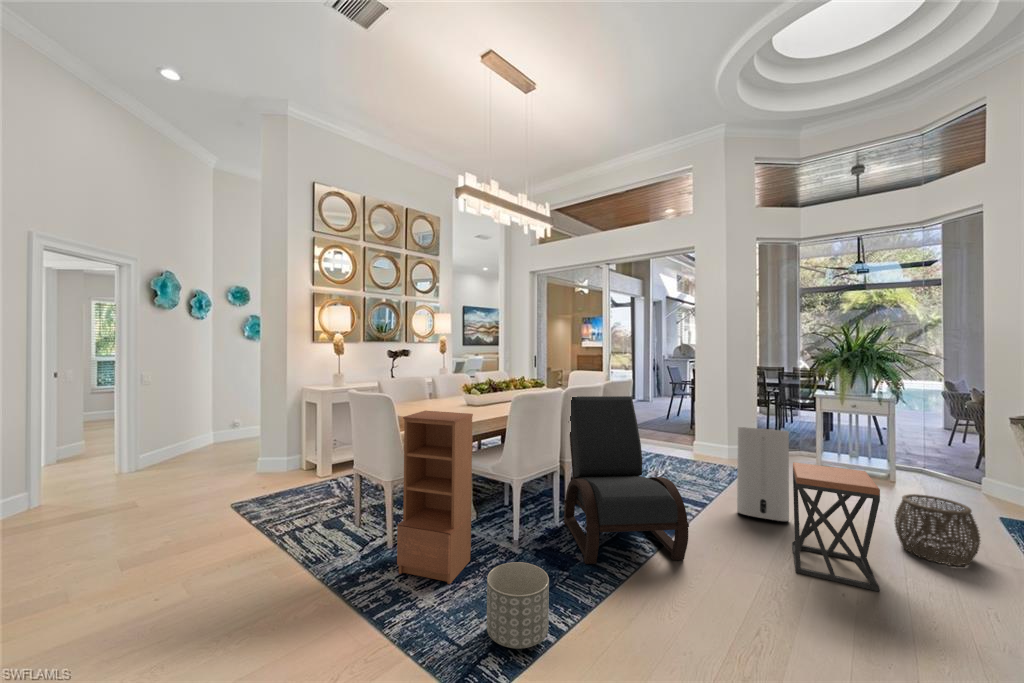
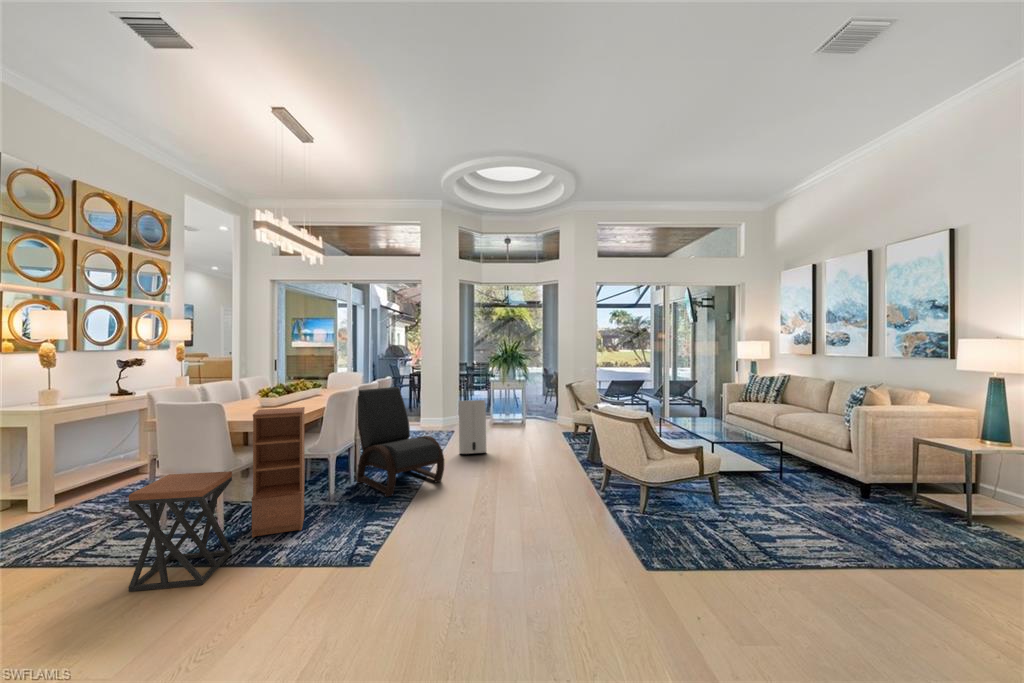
stool: present [792,462,880,591] -> present [129,471,232,591]
woven basket: present [894,494,980,566] -> none [532,424,563,455]
planter: present [487,562,549,649] -> none [350,493,390,539]

